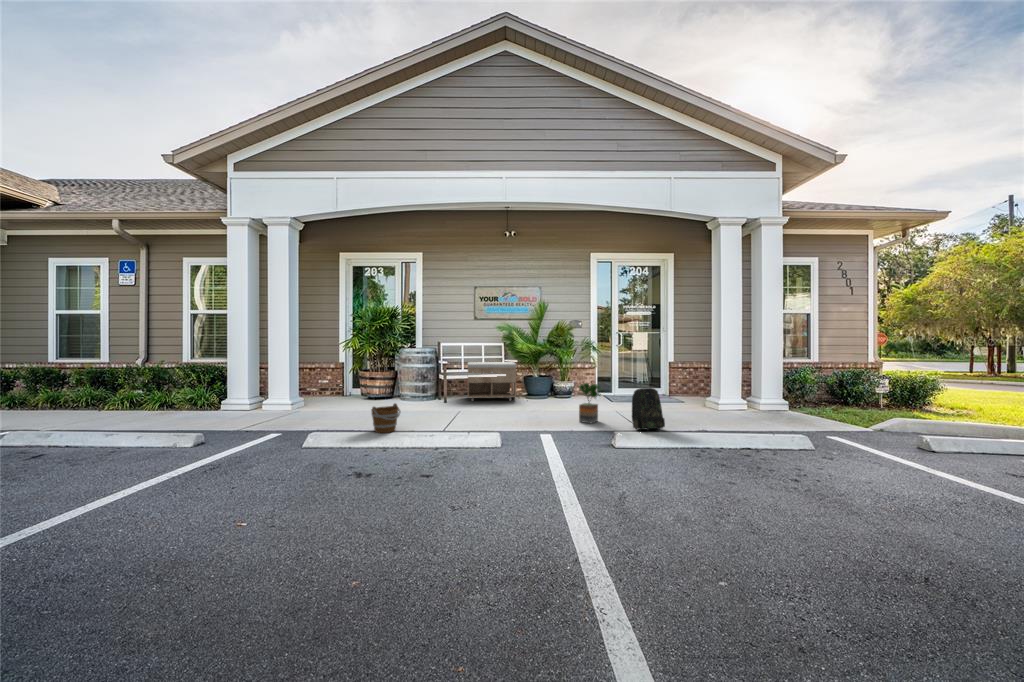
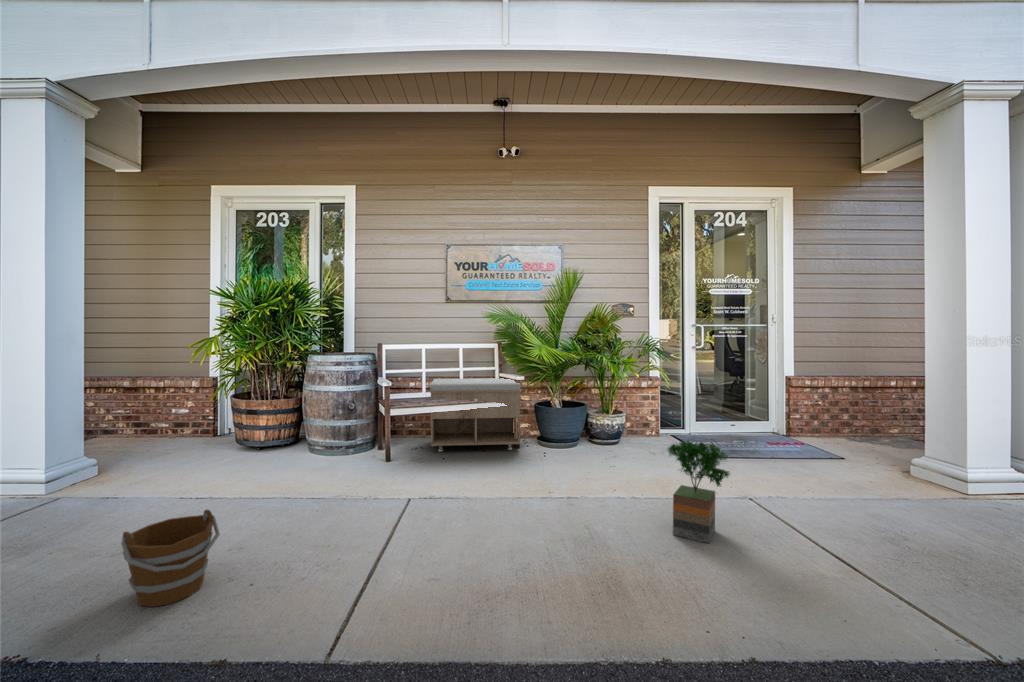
backpack: present [632,388,665,430] -> none [814,464,921,594]

